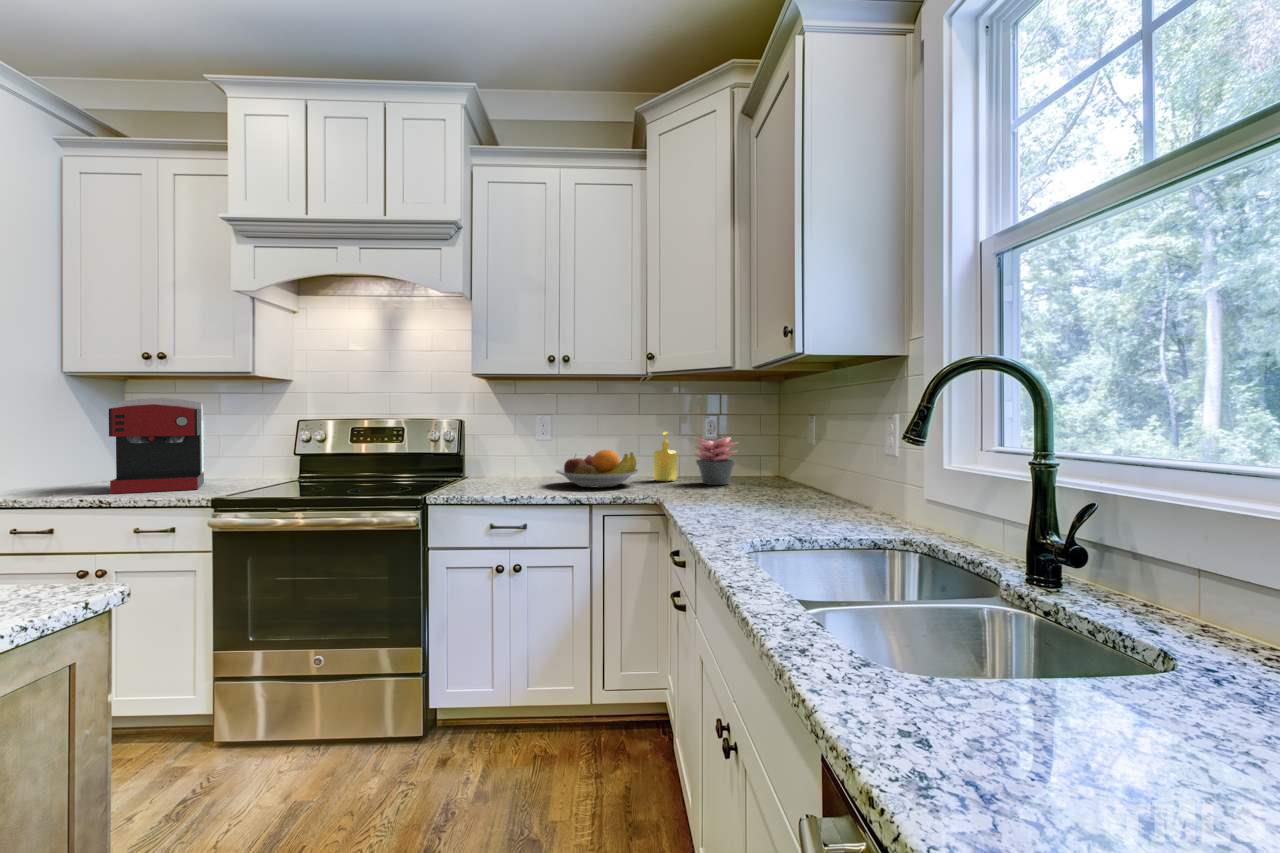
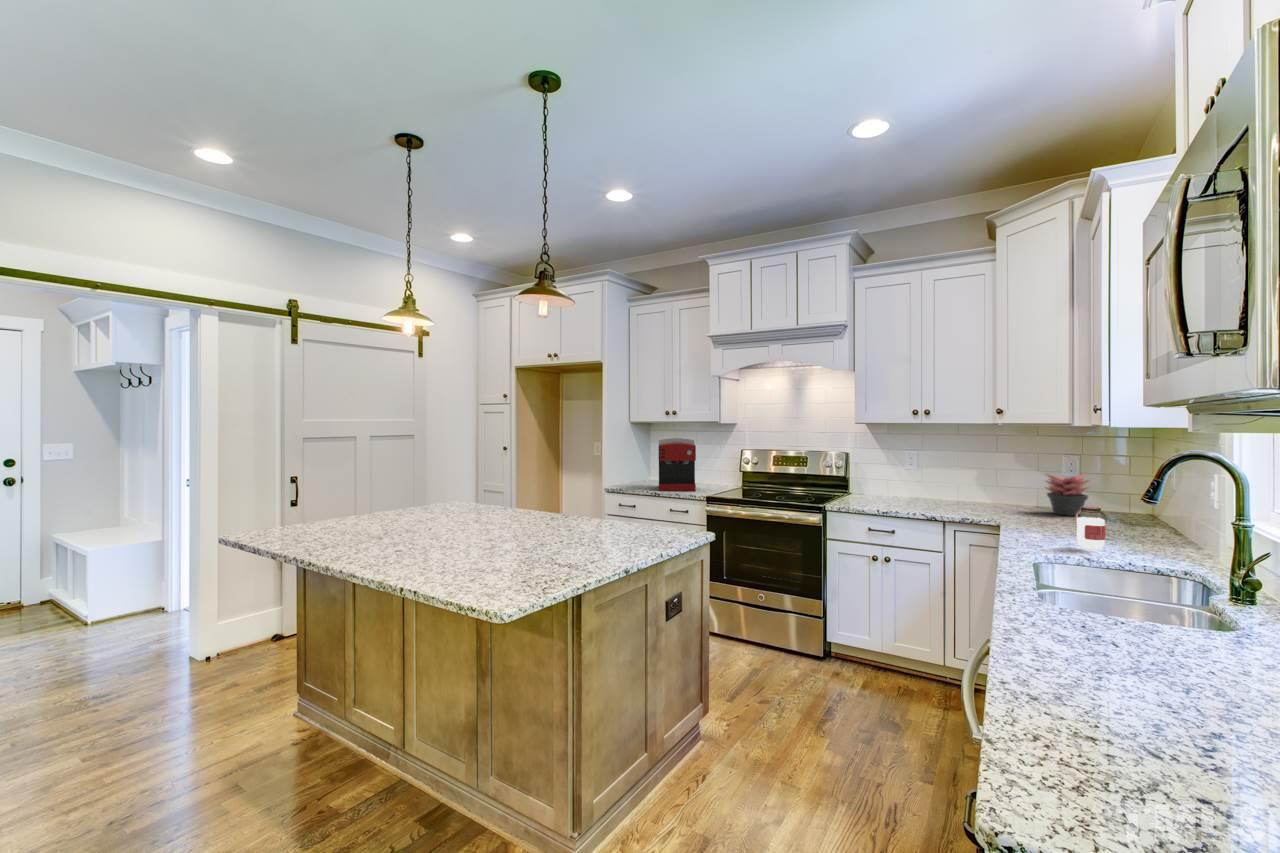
soap dispenser: present [653,432,677,482] -> none [1007,468,1030,509]
fruit bowl: present [556,450,639,487] -> none [918,481,990,509]
jar: none [768,466,804,524] -> present [1075,507,1107,549]

